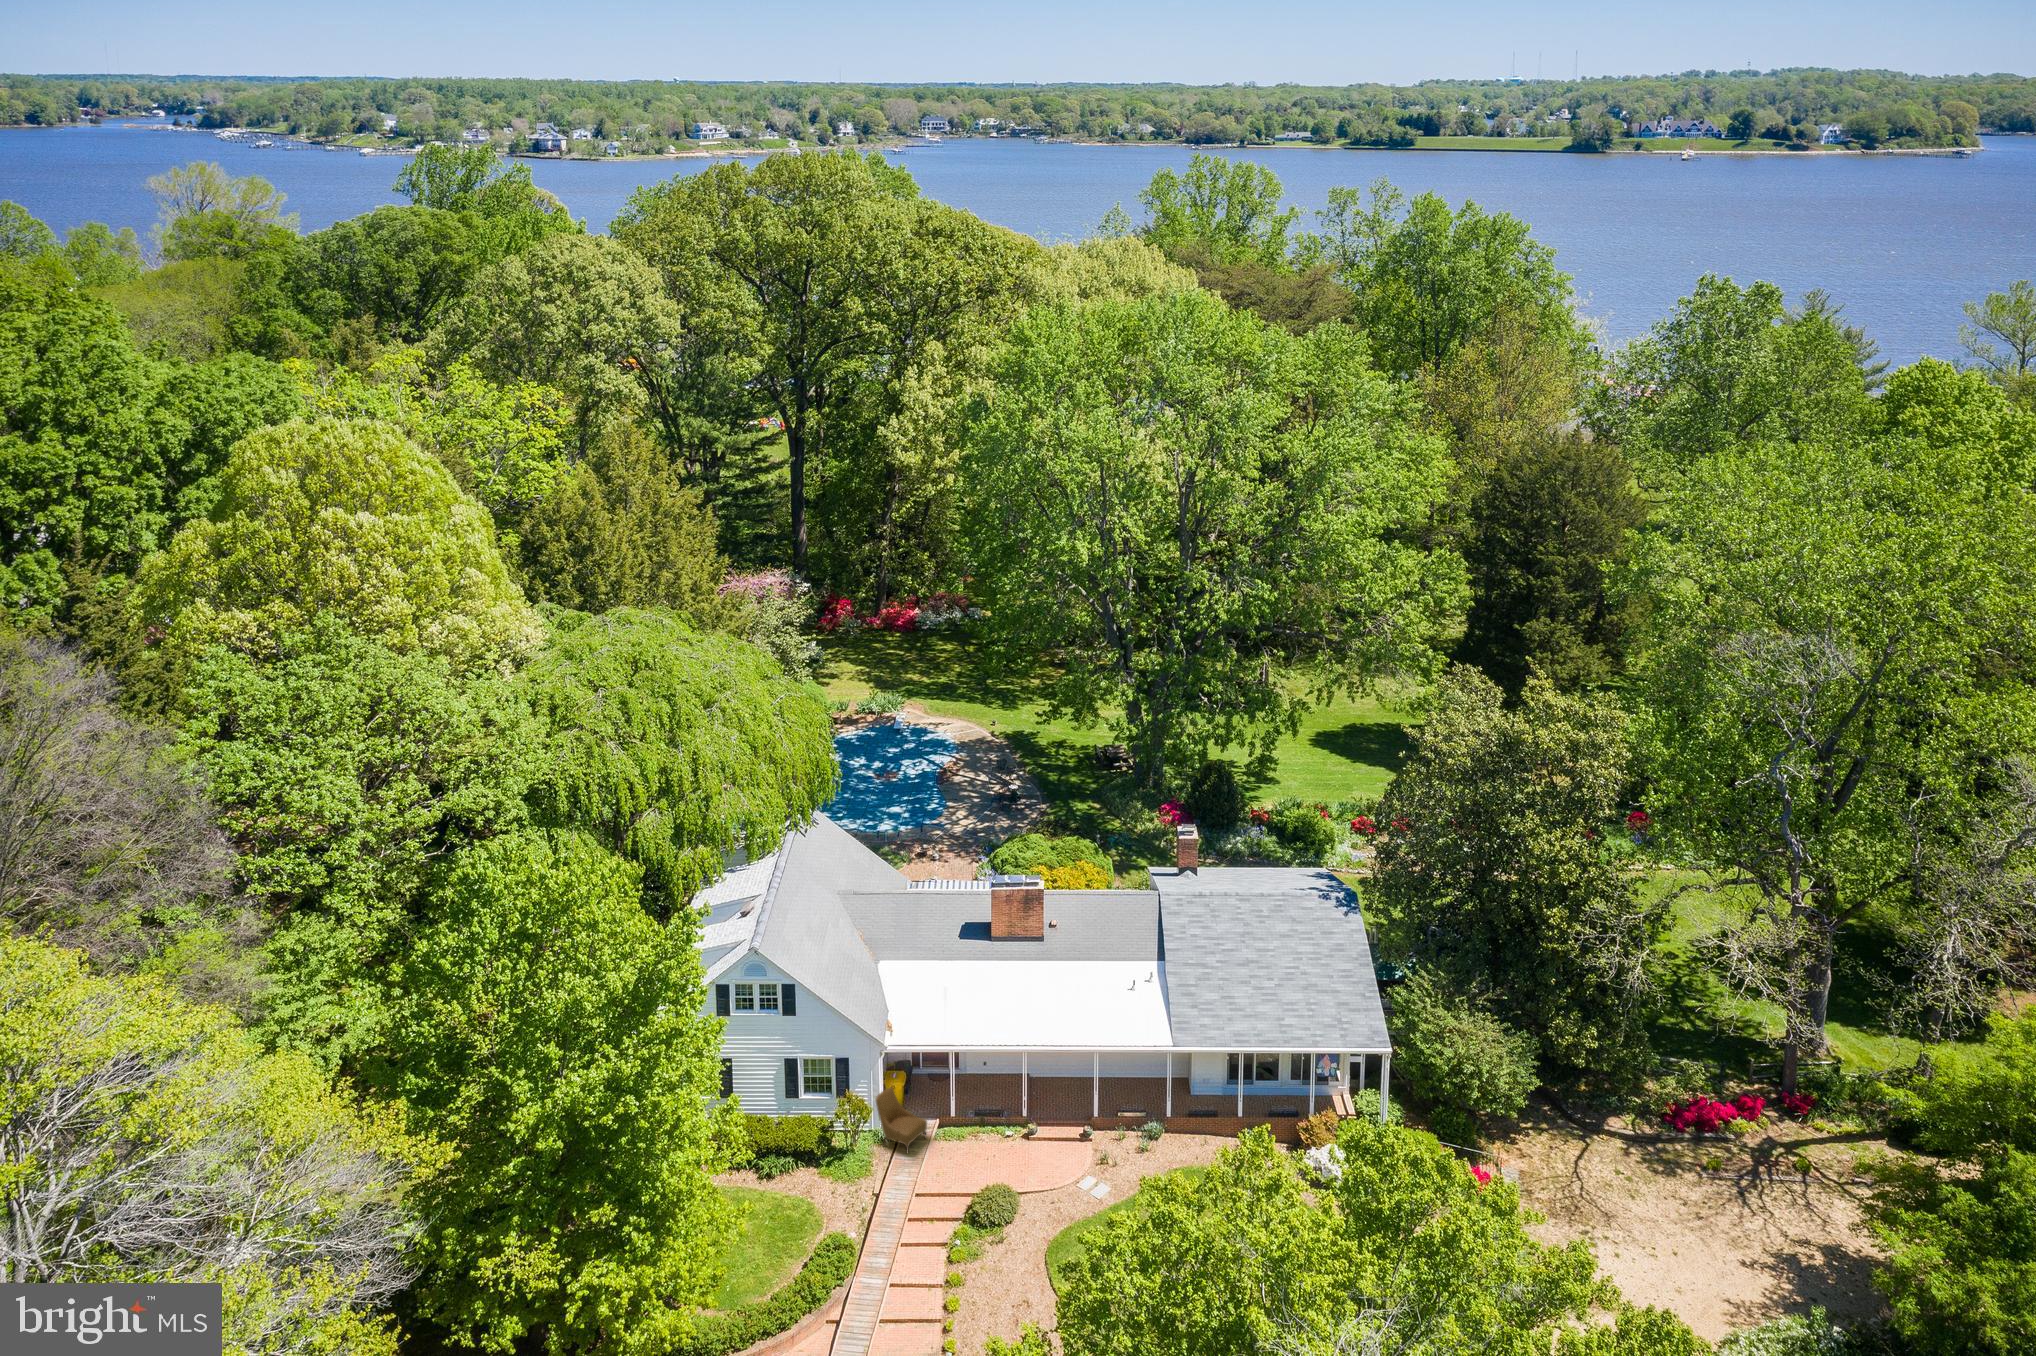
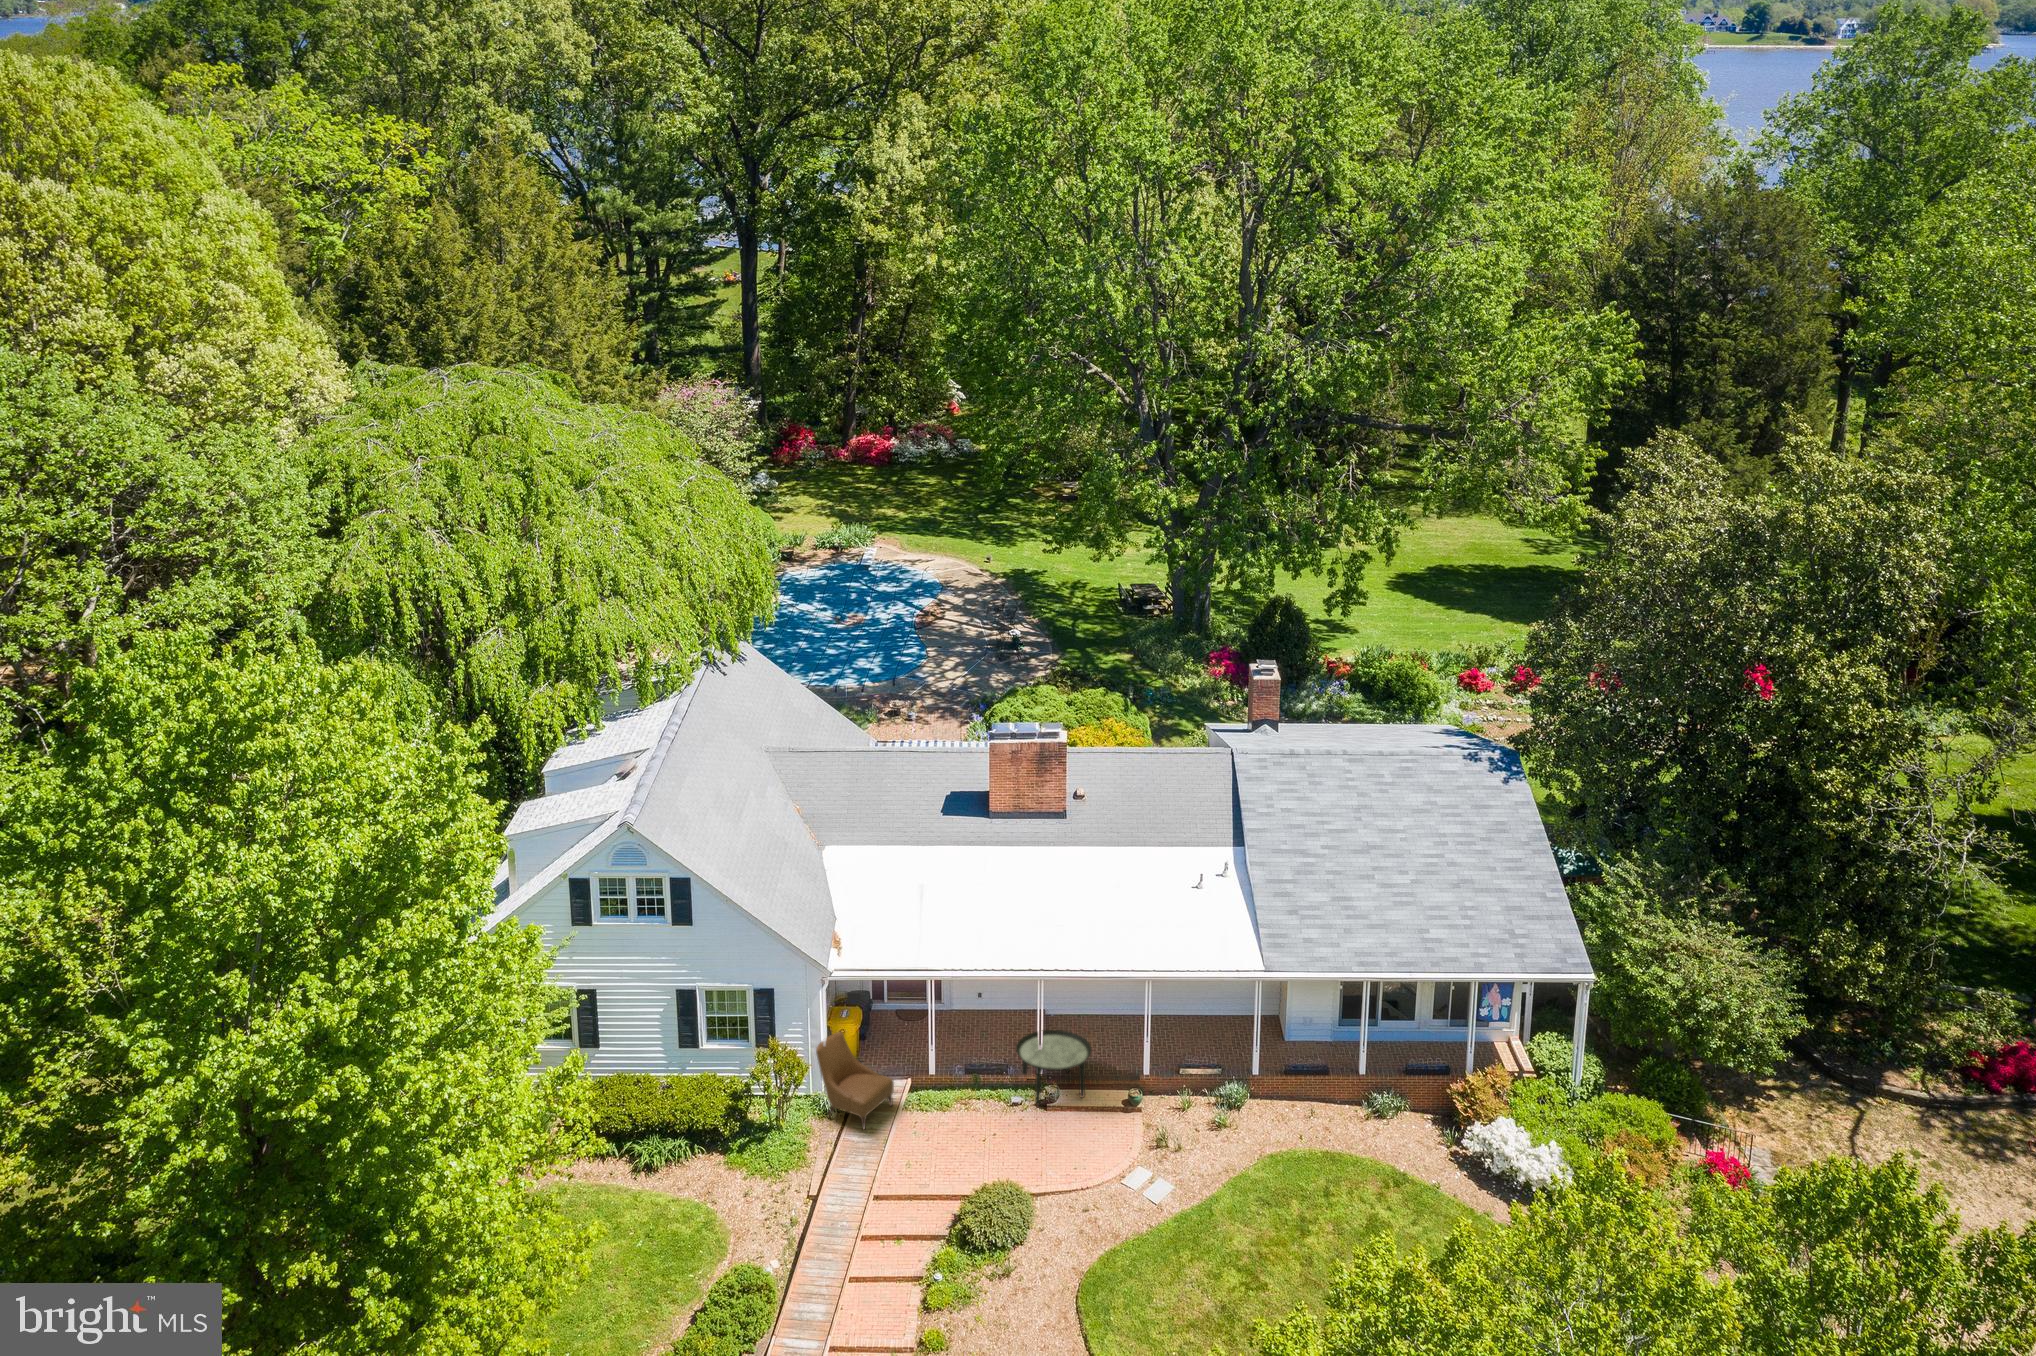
round table: none [1009,1087,1061,1138] -> present [1016,1030,1092,1104]

